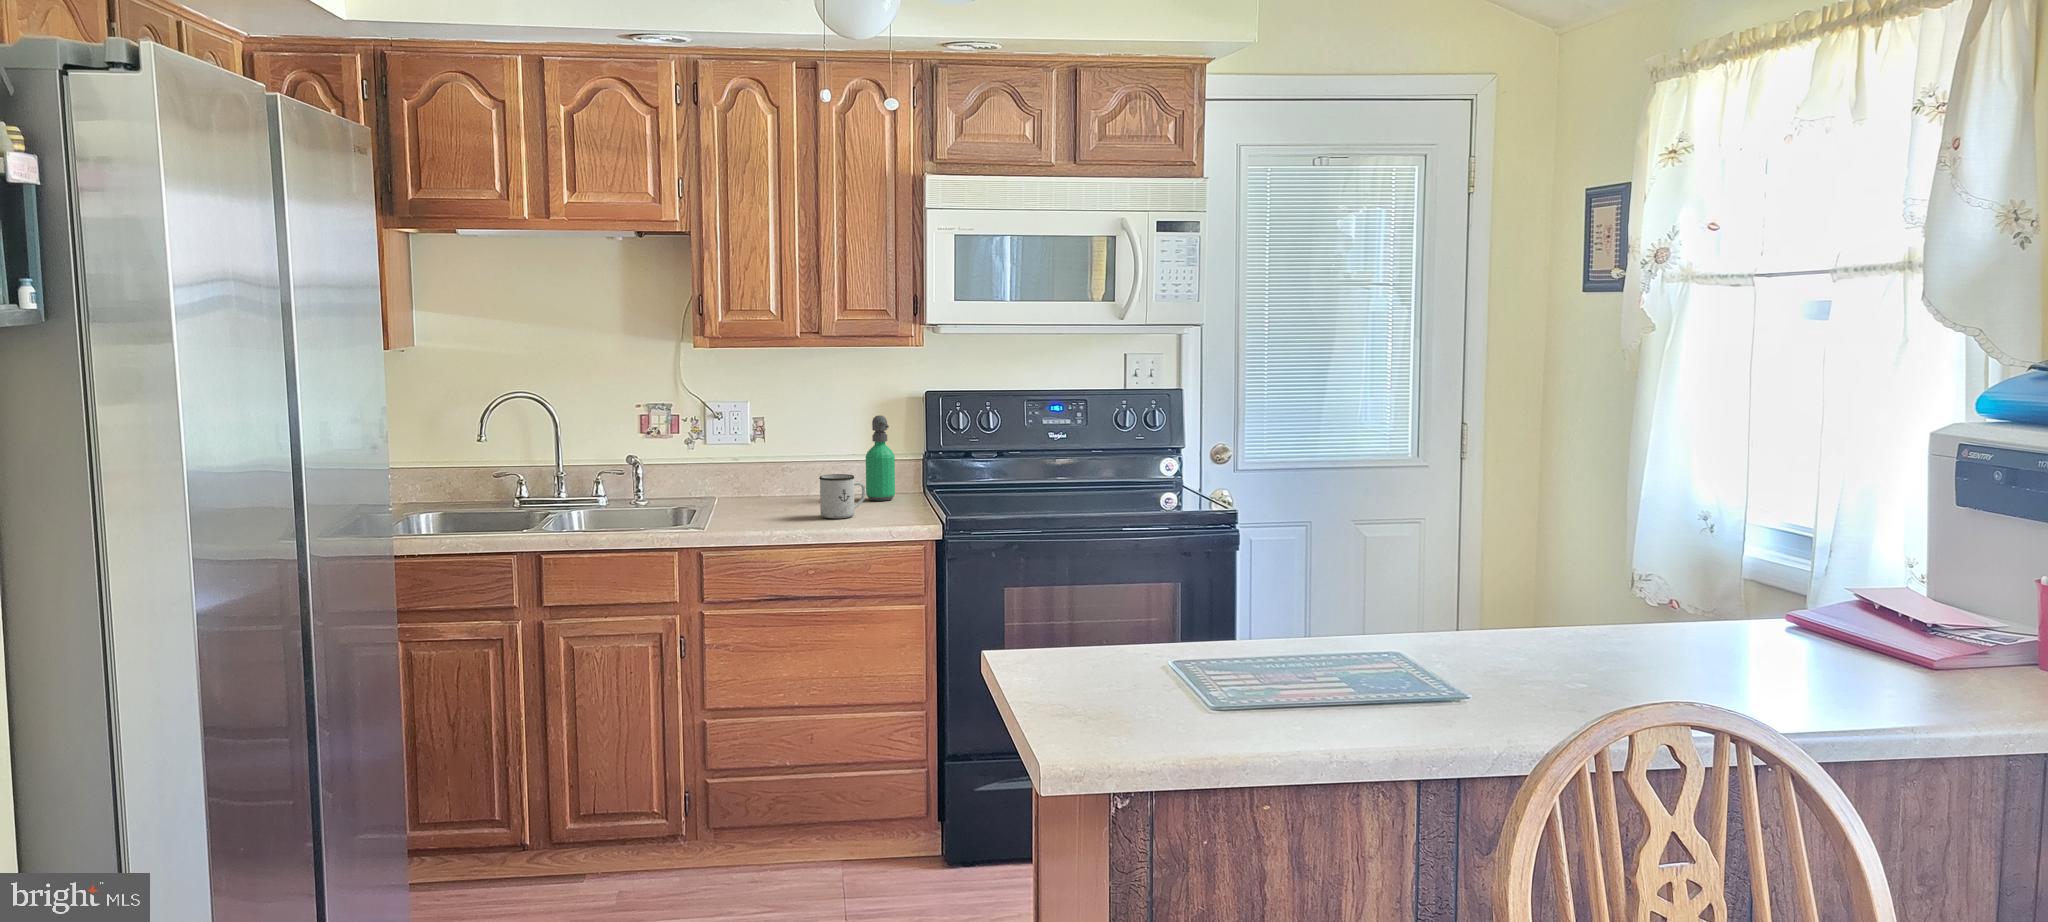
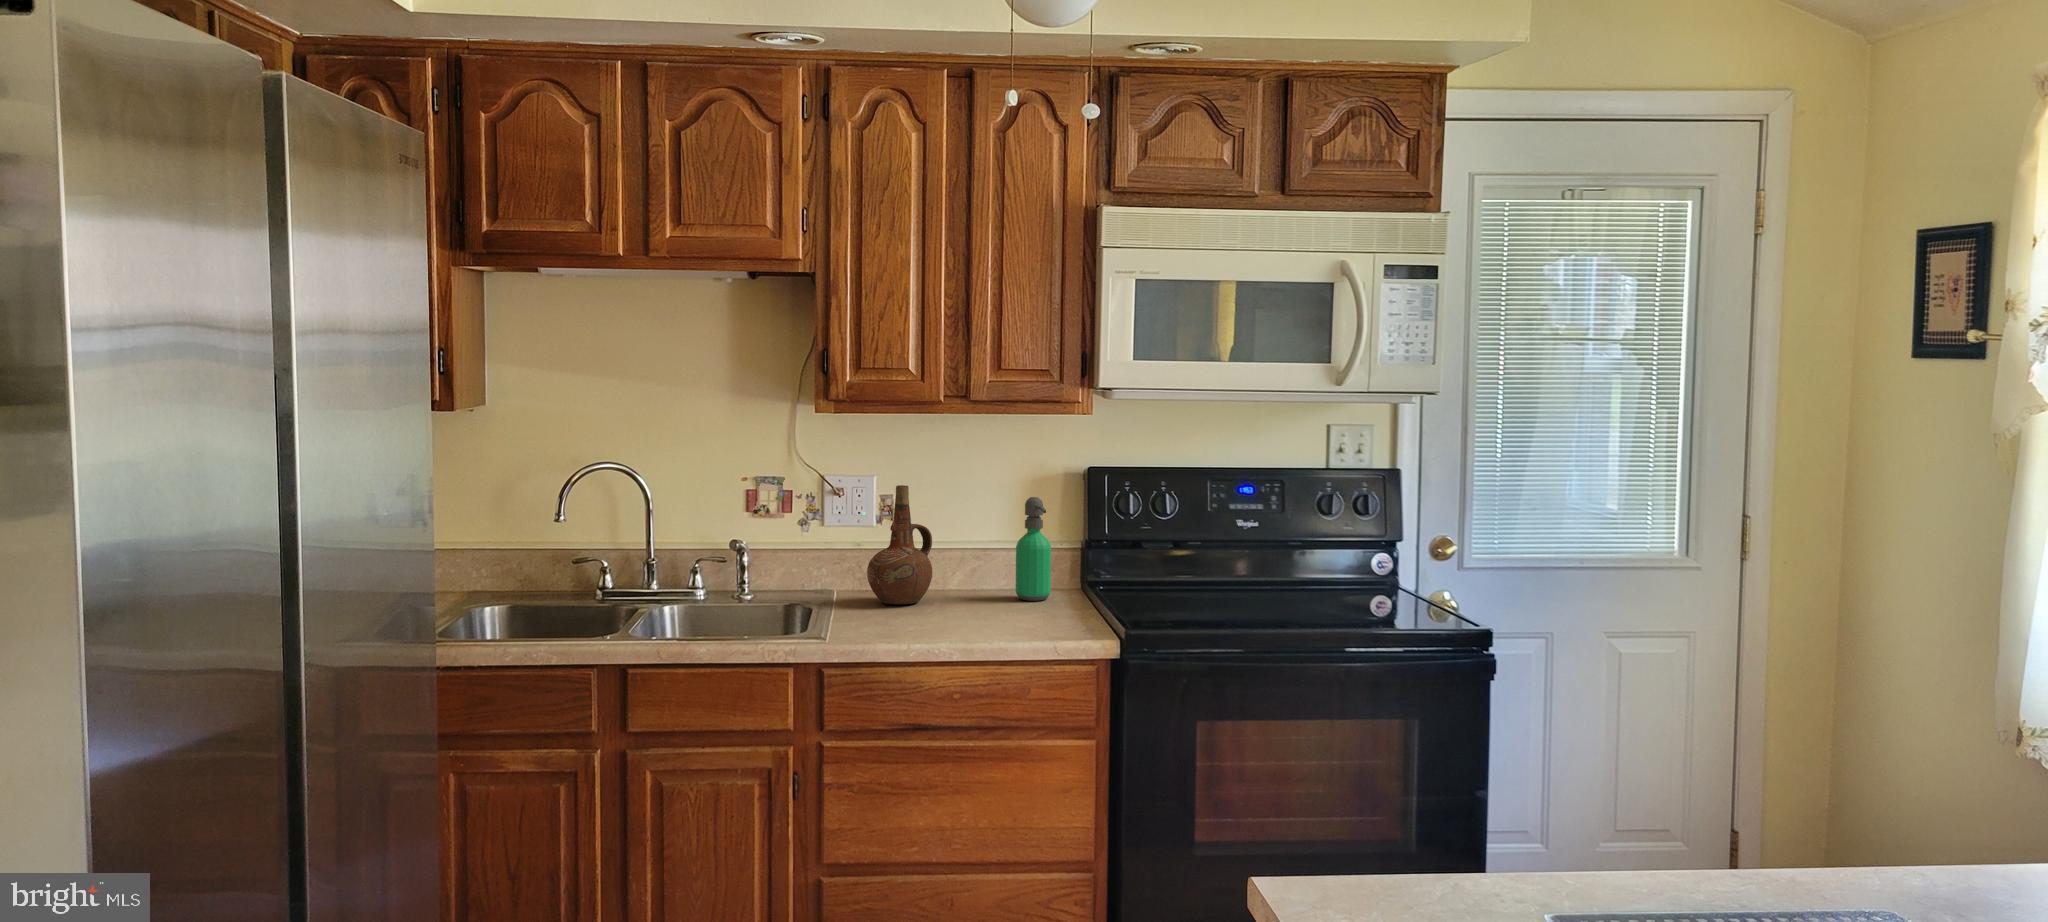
ceramic pitcher: none [742,408,796,505] -> present [867,485,932,604]
mug: present [819,474,866,519] -> none [966,572,1021,628]

